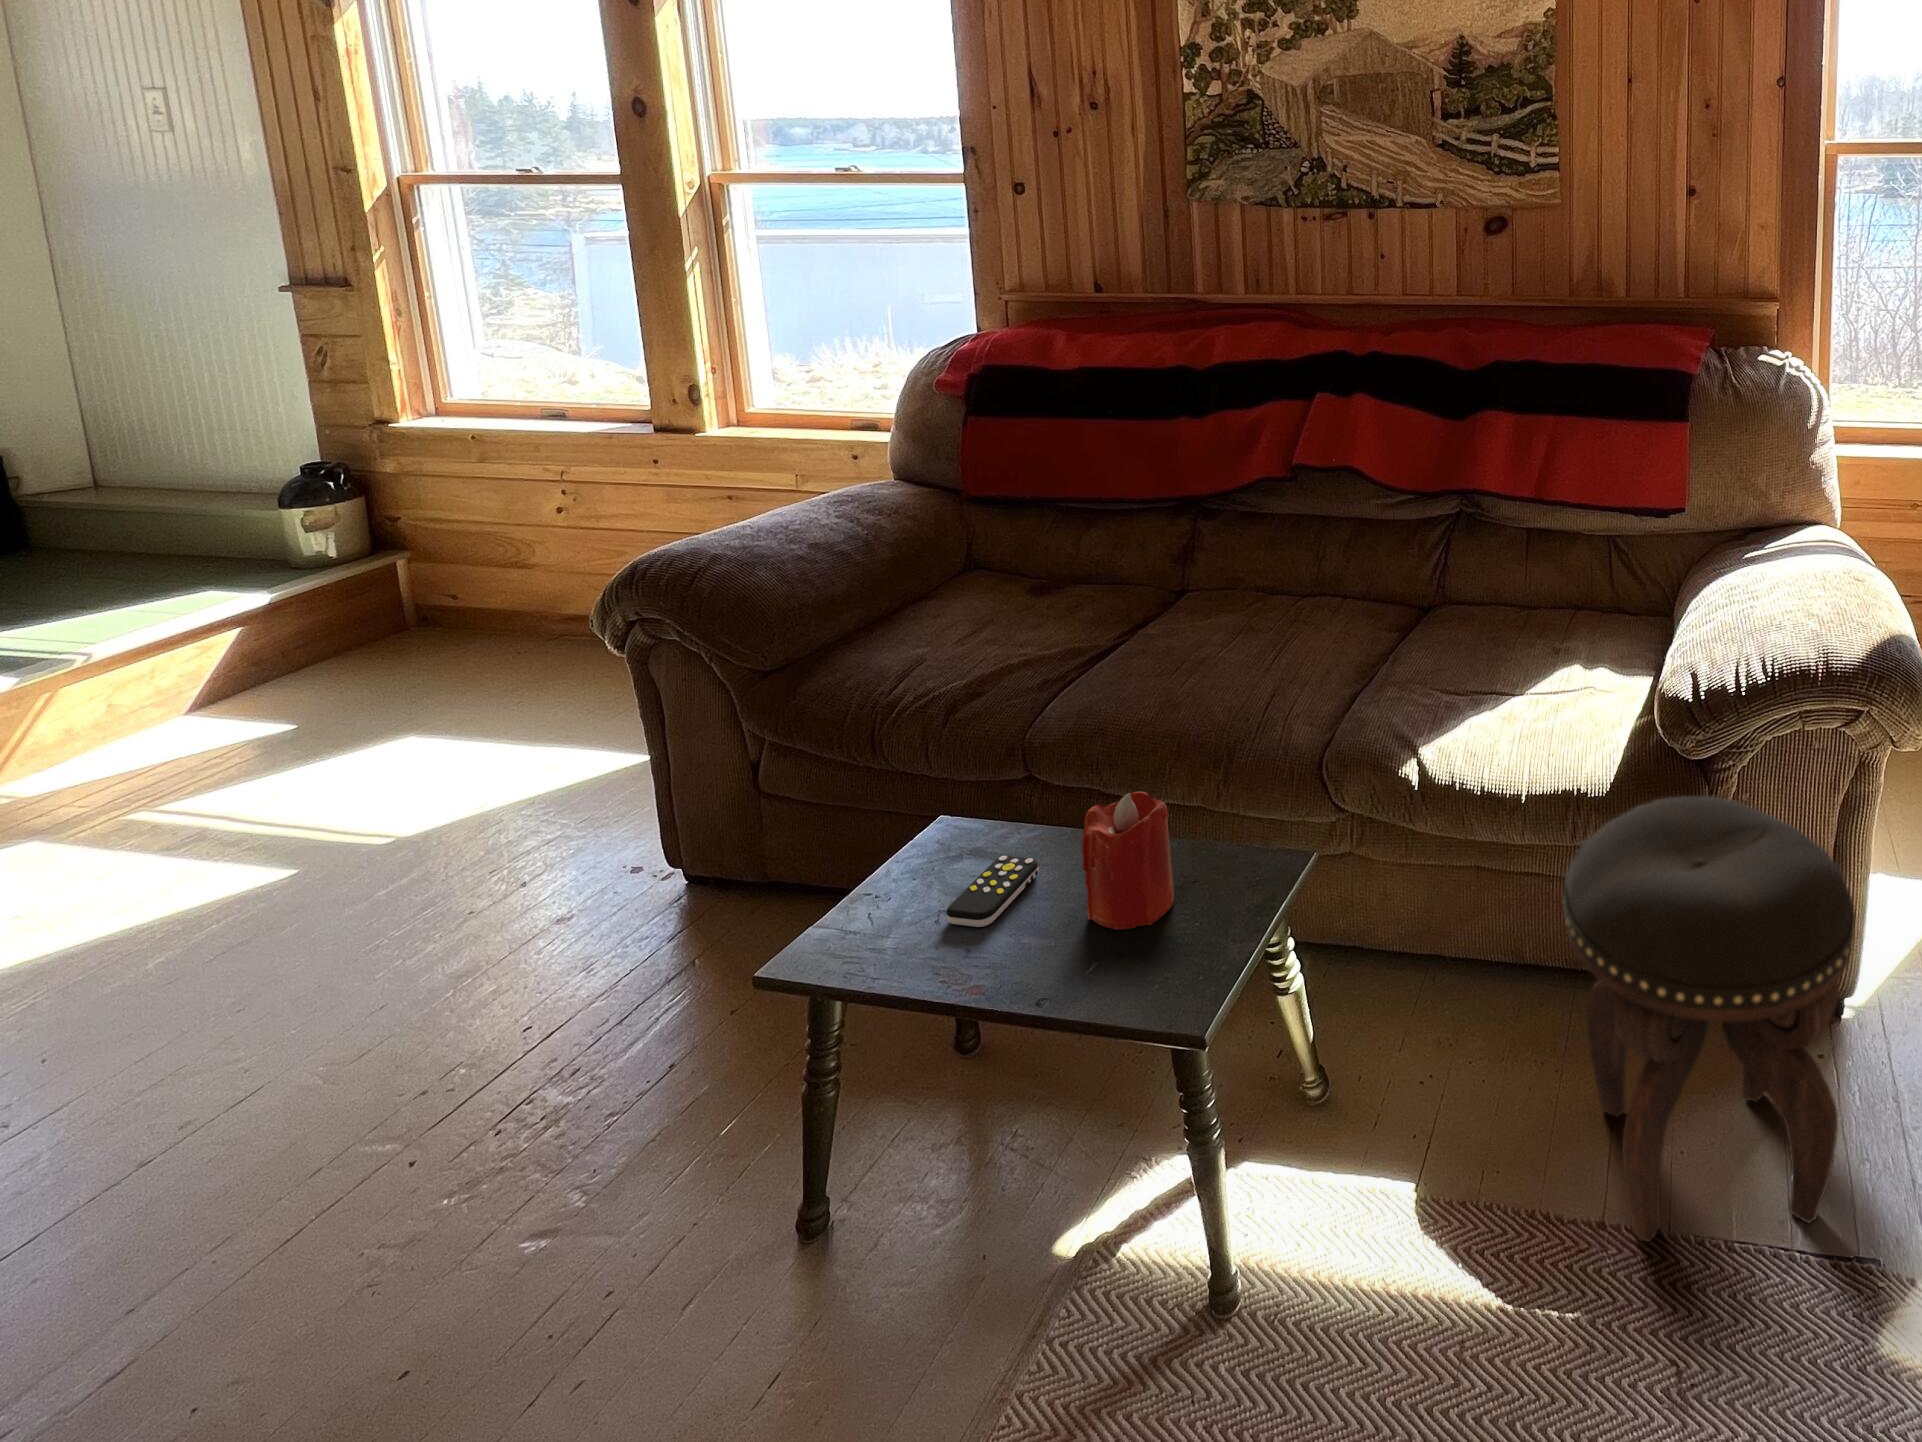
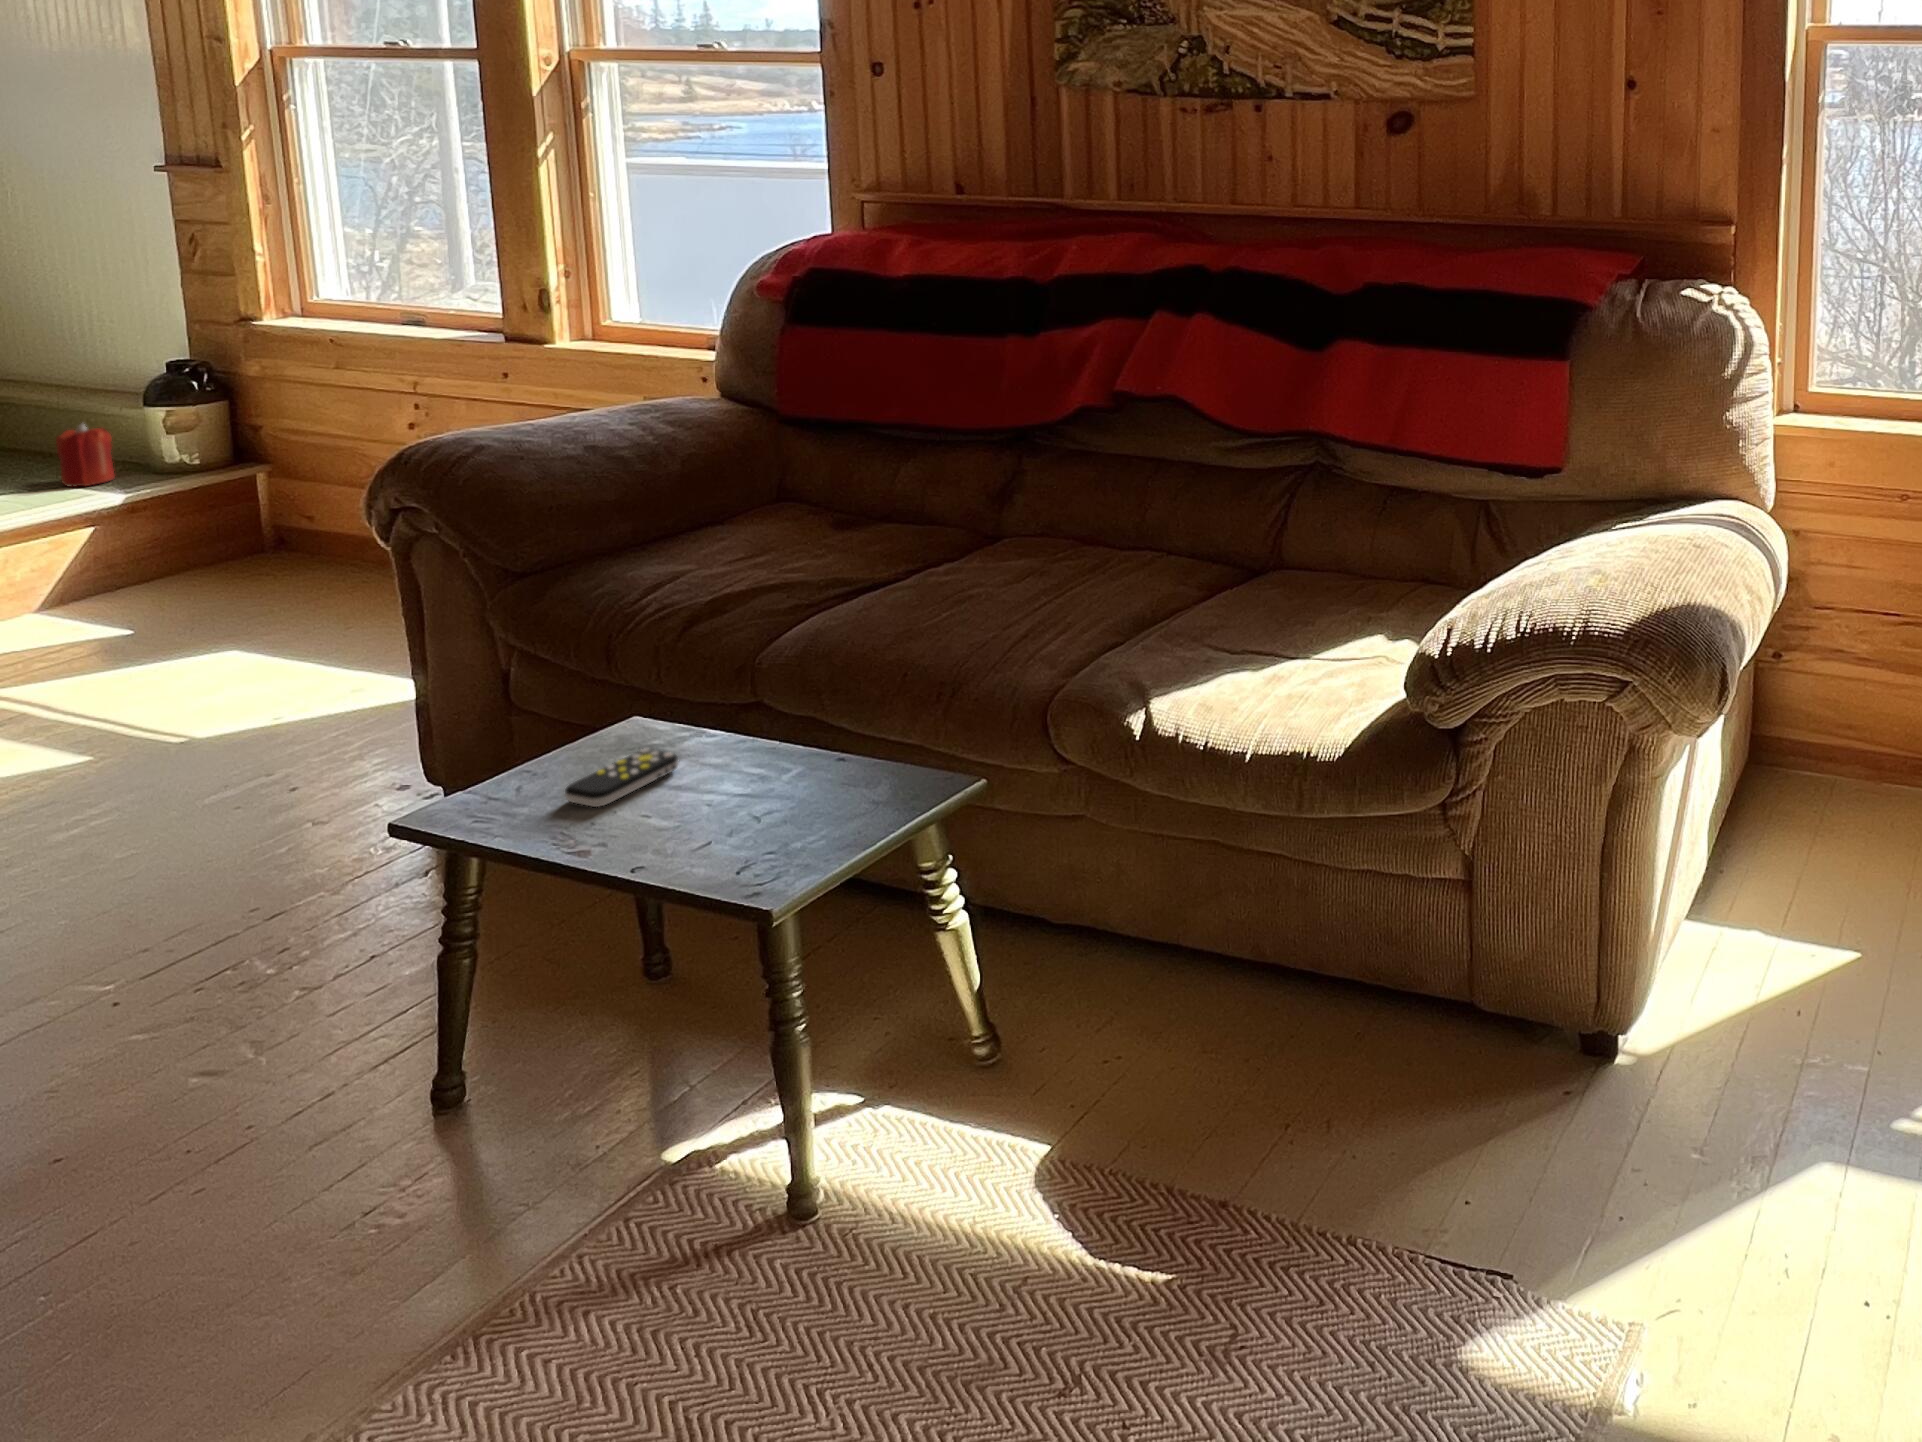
candle: present [1082,792,1174,929] -> present [56,424,115,487]
footstool: present [1563,796,1855,1242] -> none [1199,755,1527,1229]

